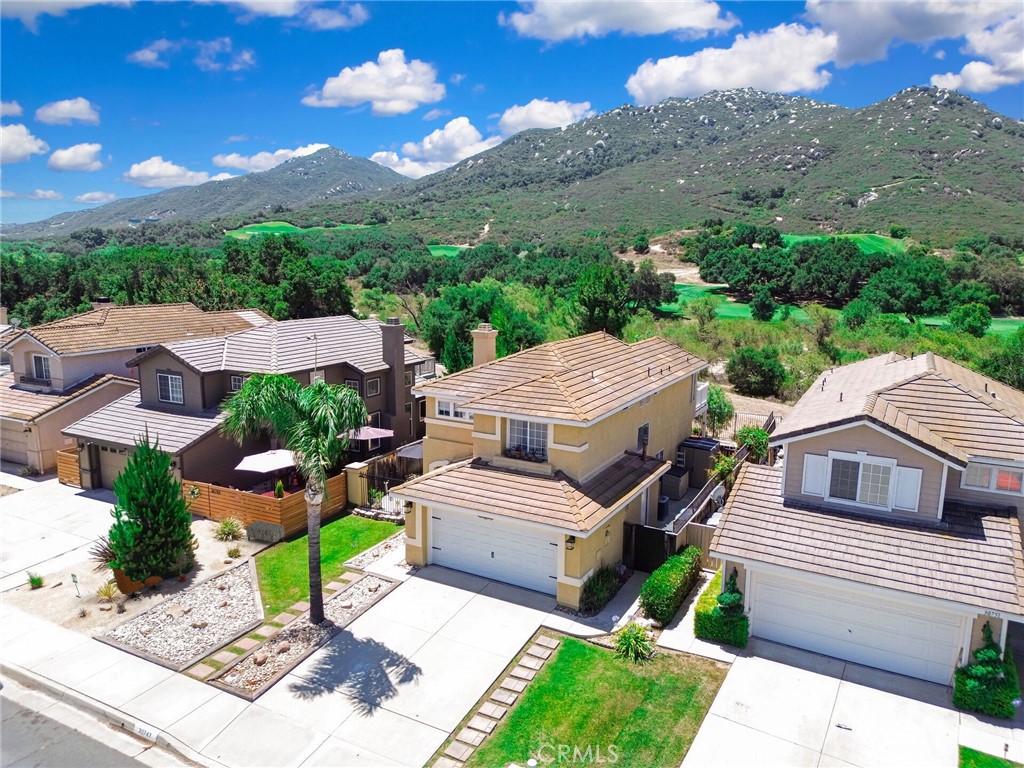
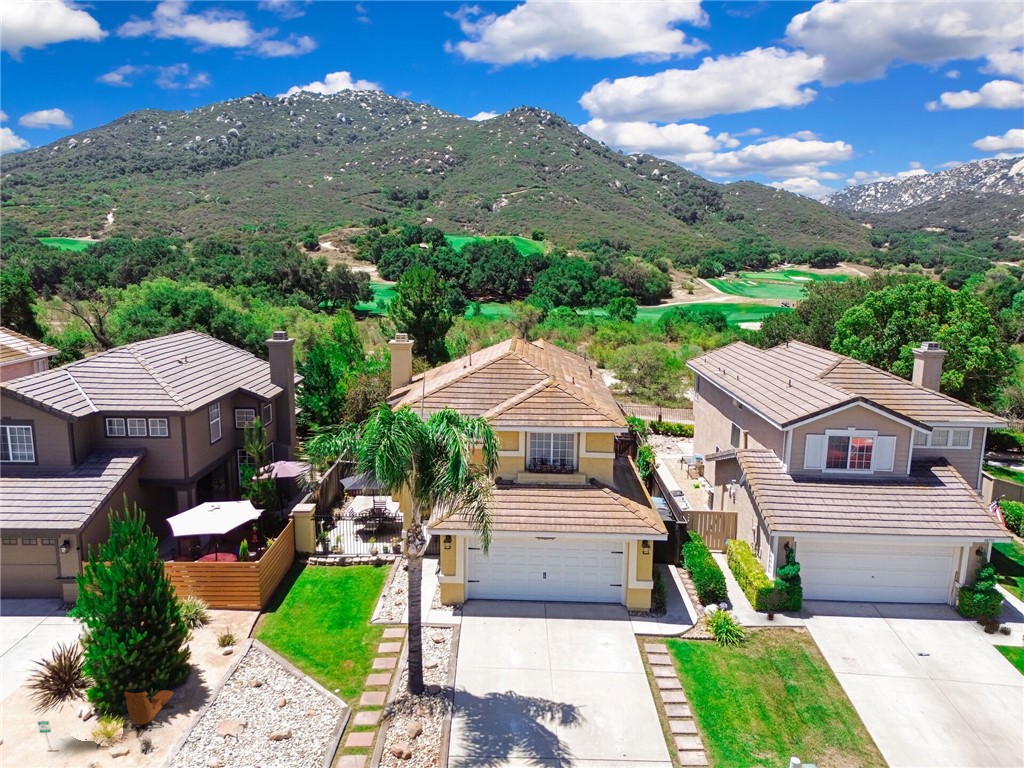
bench: present [246,521,285,546] -> none [219,593,269,621]
potted tree: present [168,550,194,581] -> present [758,588,787,620]
woven basket: none [965,706,1003,740] -> present [977,614,1011,635]

